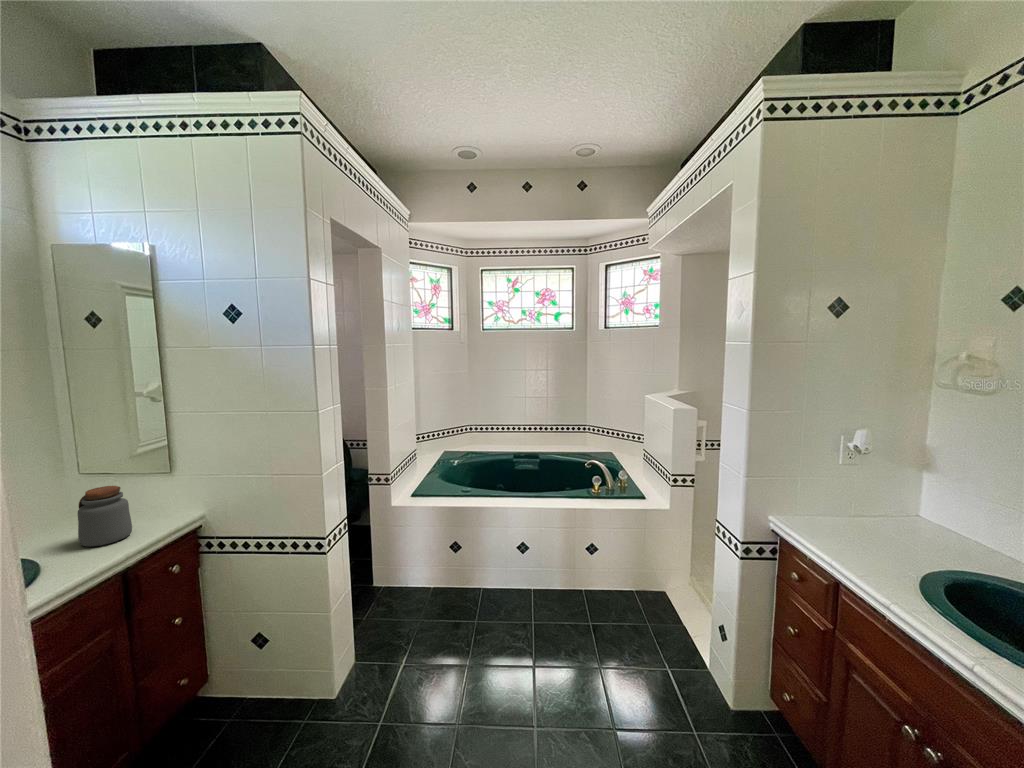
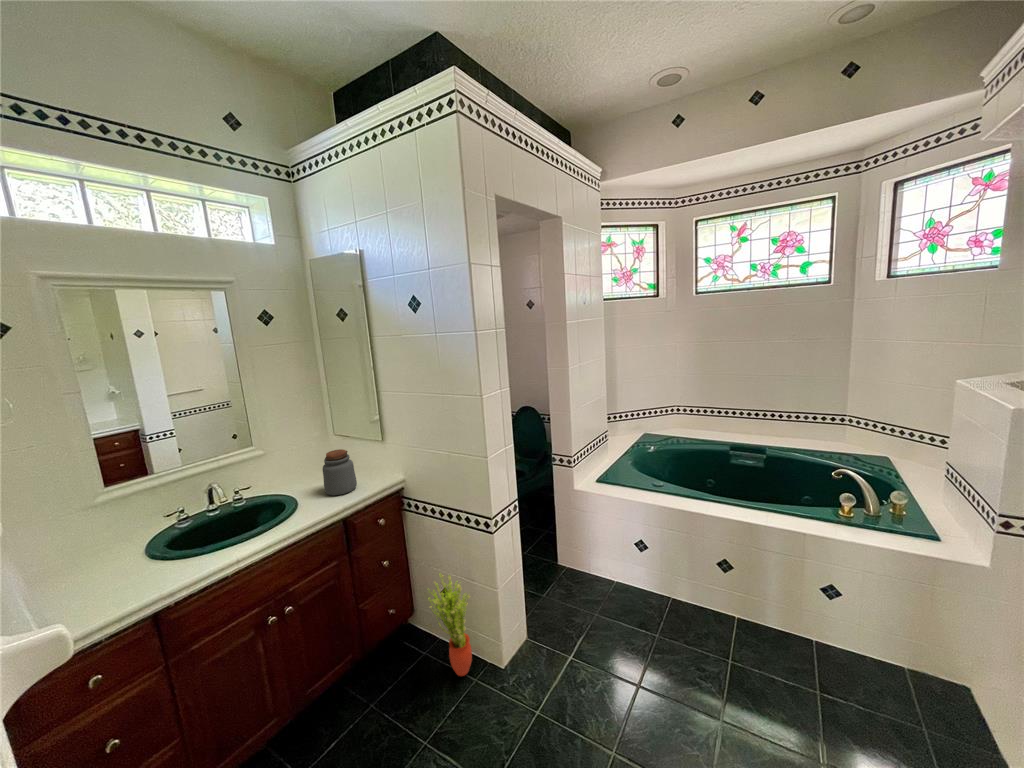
potted plant: none [242,611,300,728] -> present [428,574,472,676]

